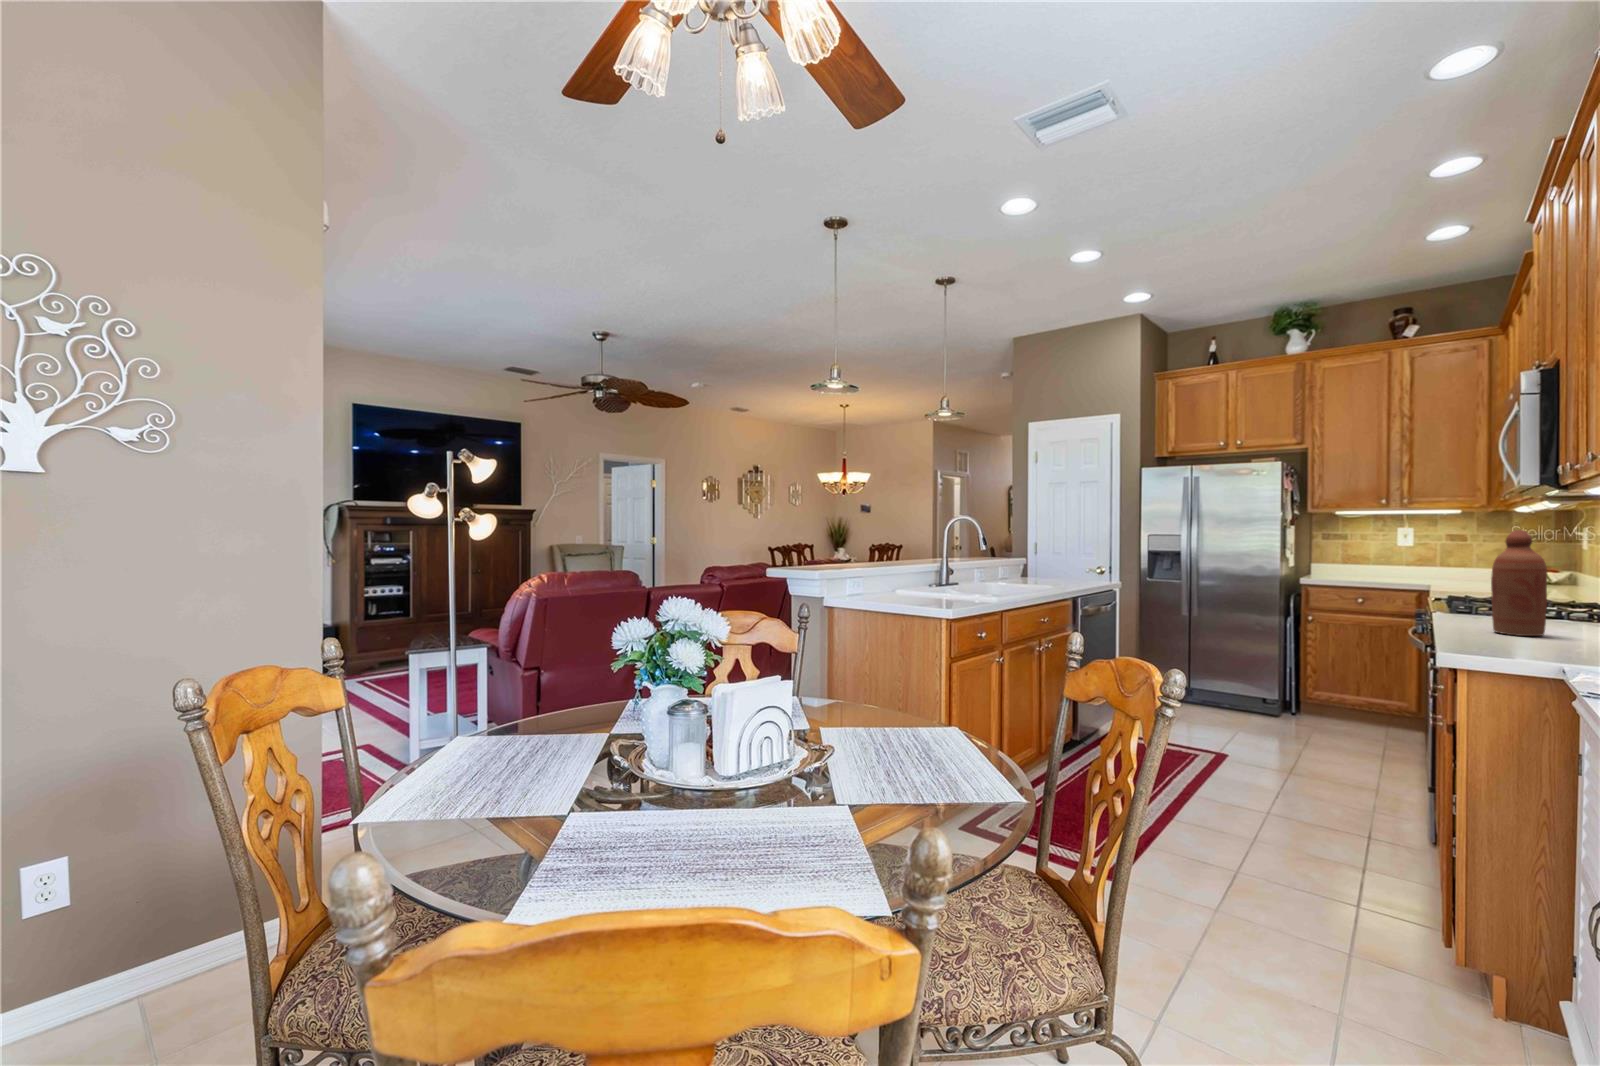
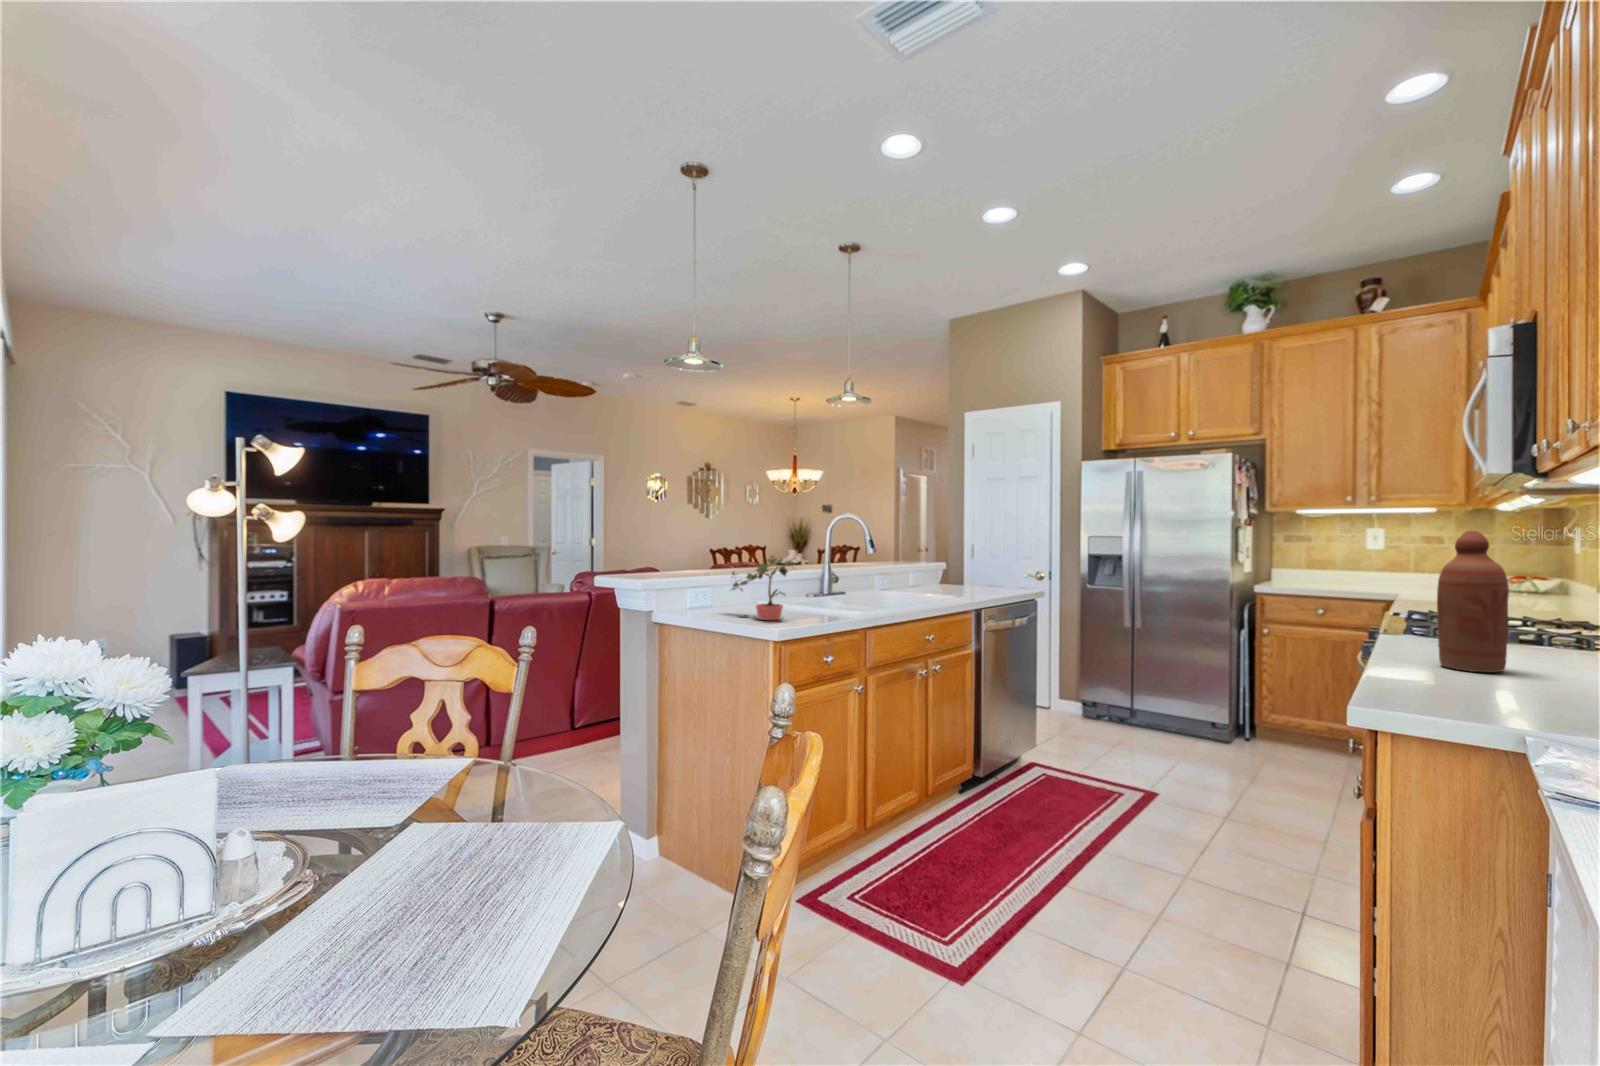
potted plant: none [879,551,946,605] -> present [732,556,795,621]

